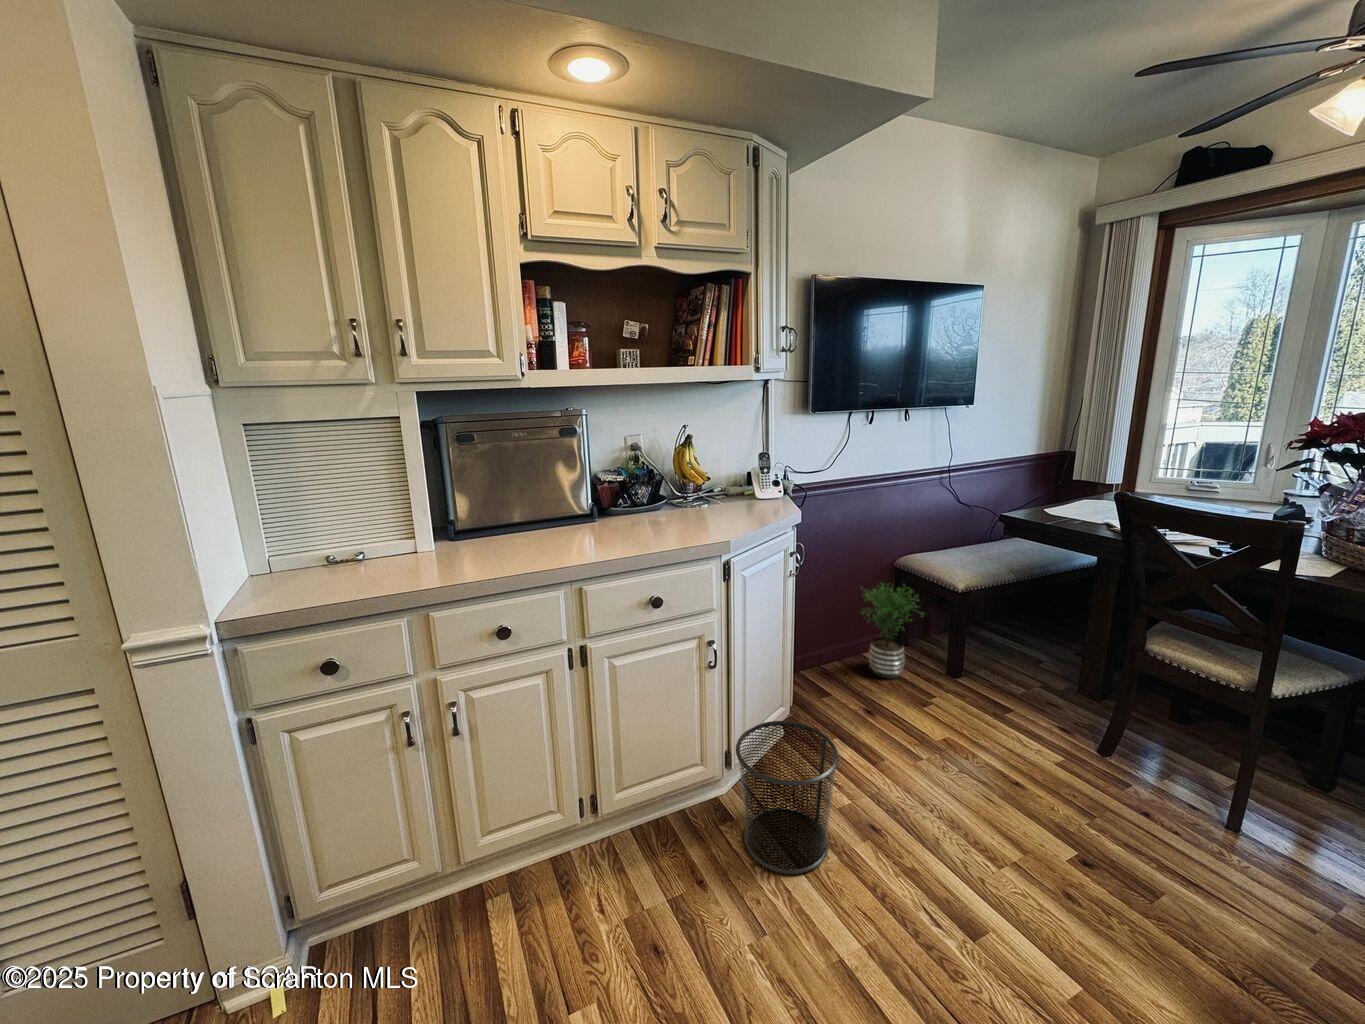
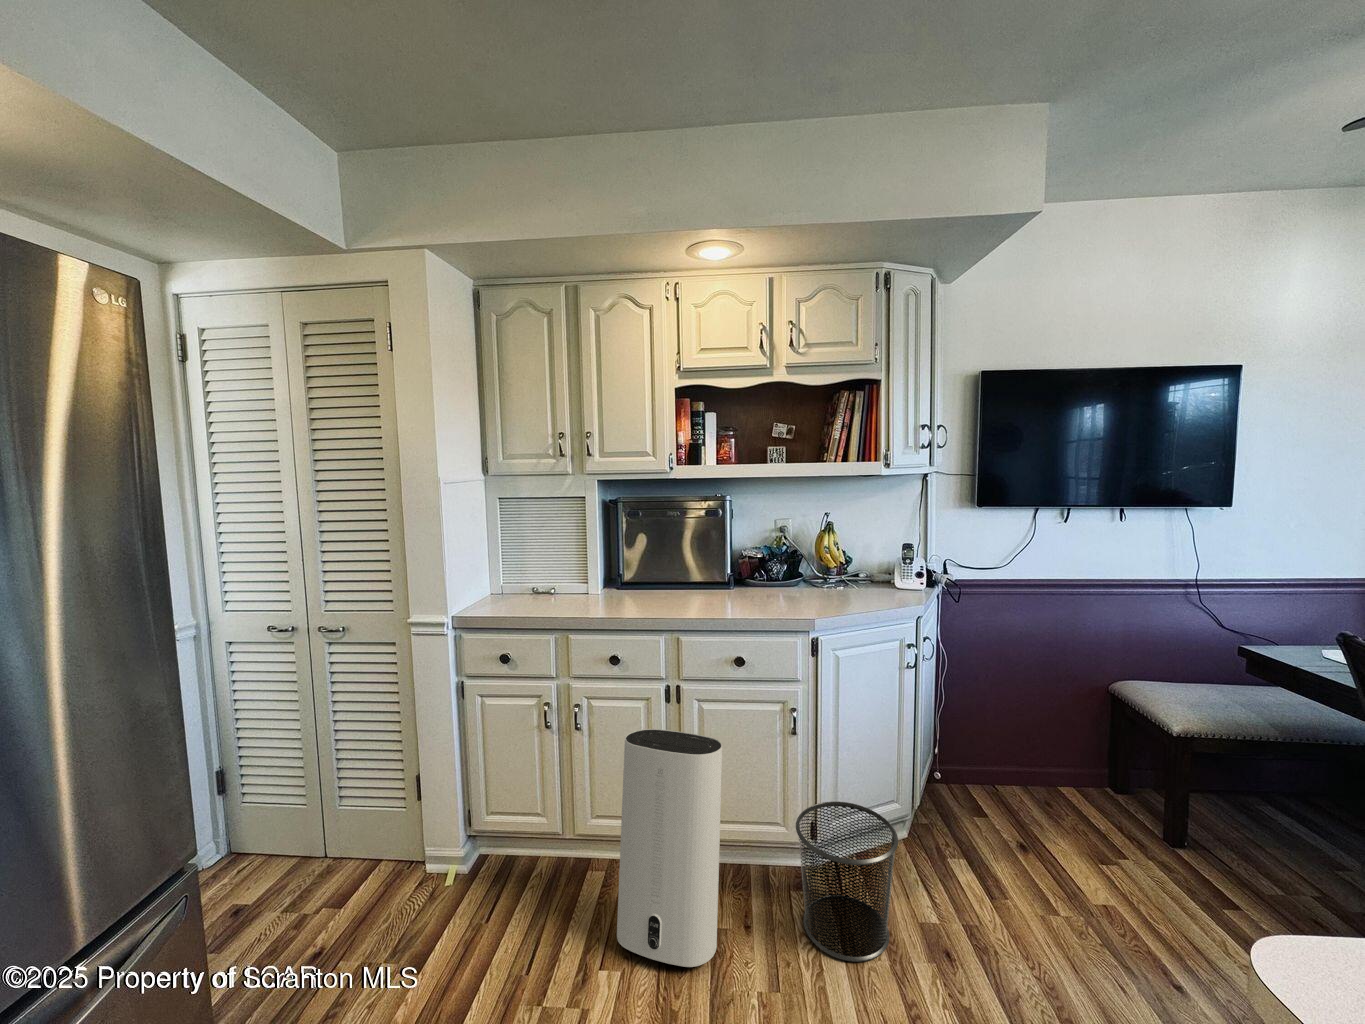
potted plant: present [862,584,923,679] -> none [1031,702,1120,823]
air purifier: none [550,698,688,974] -> present [617,729,722,967]

